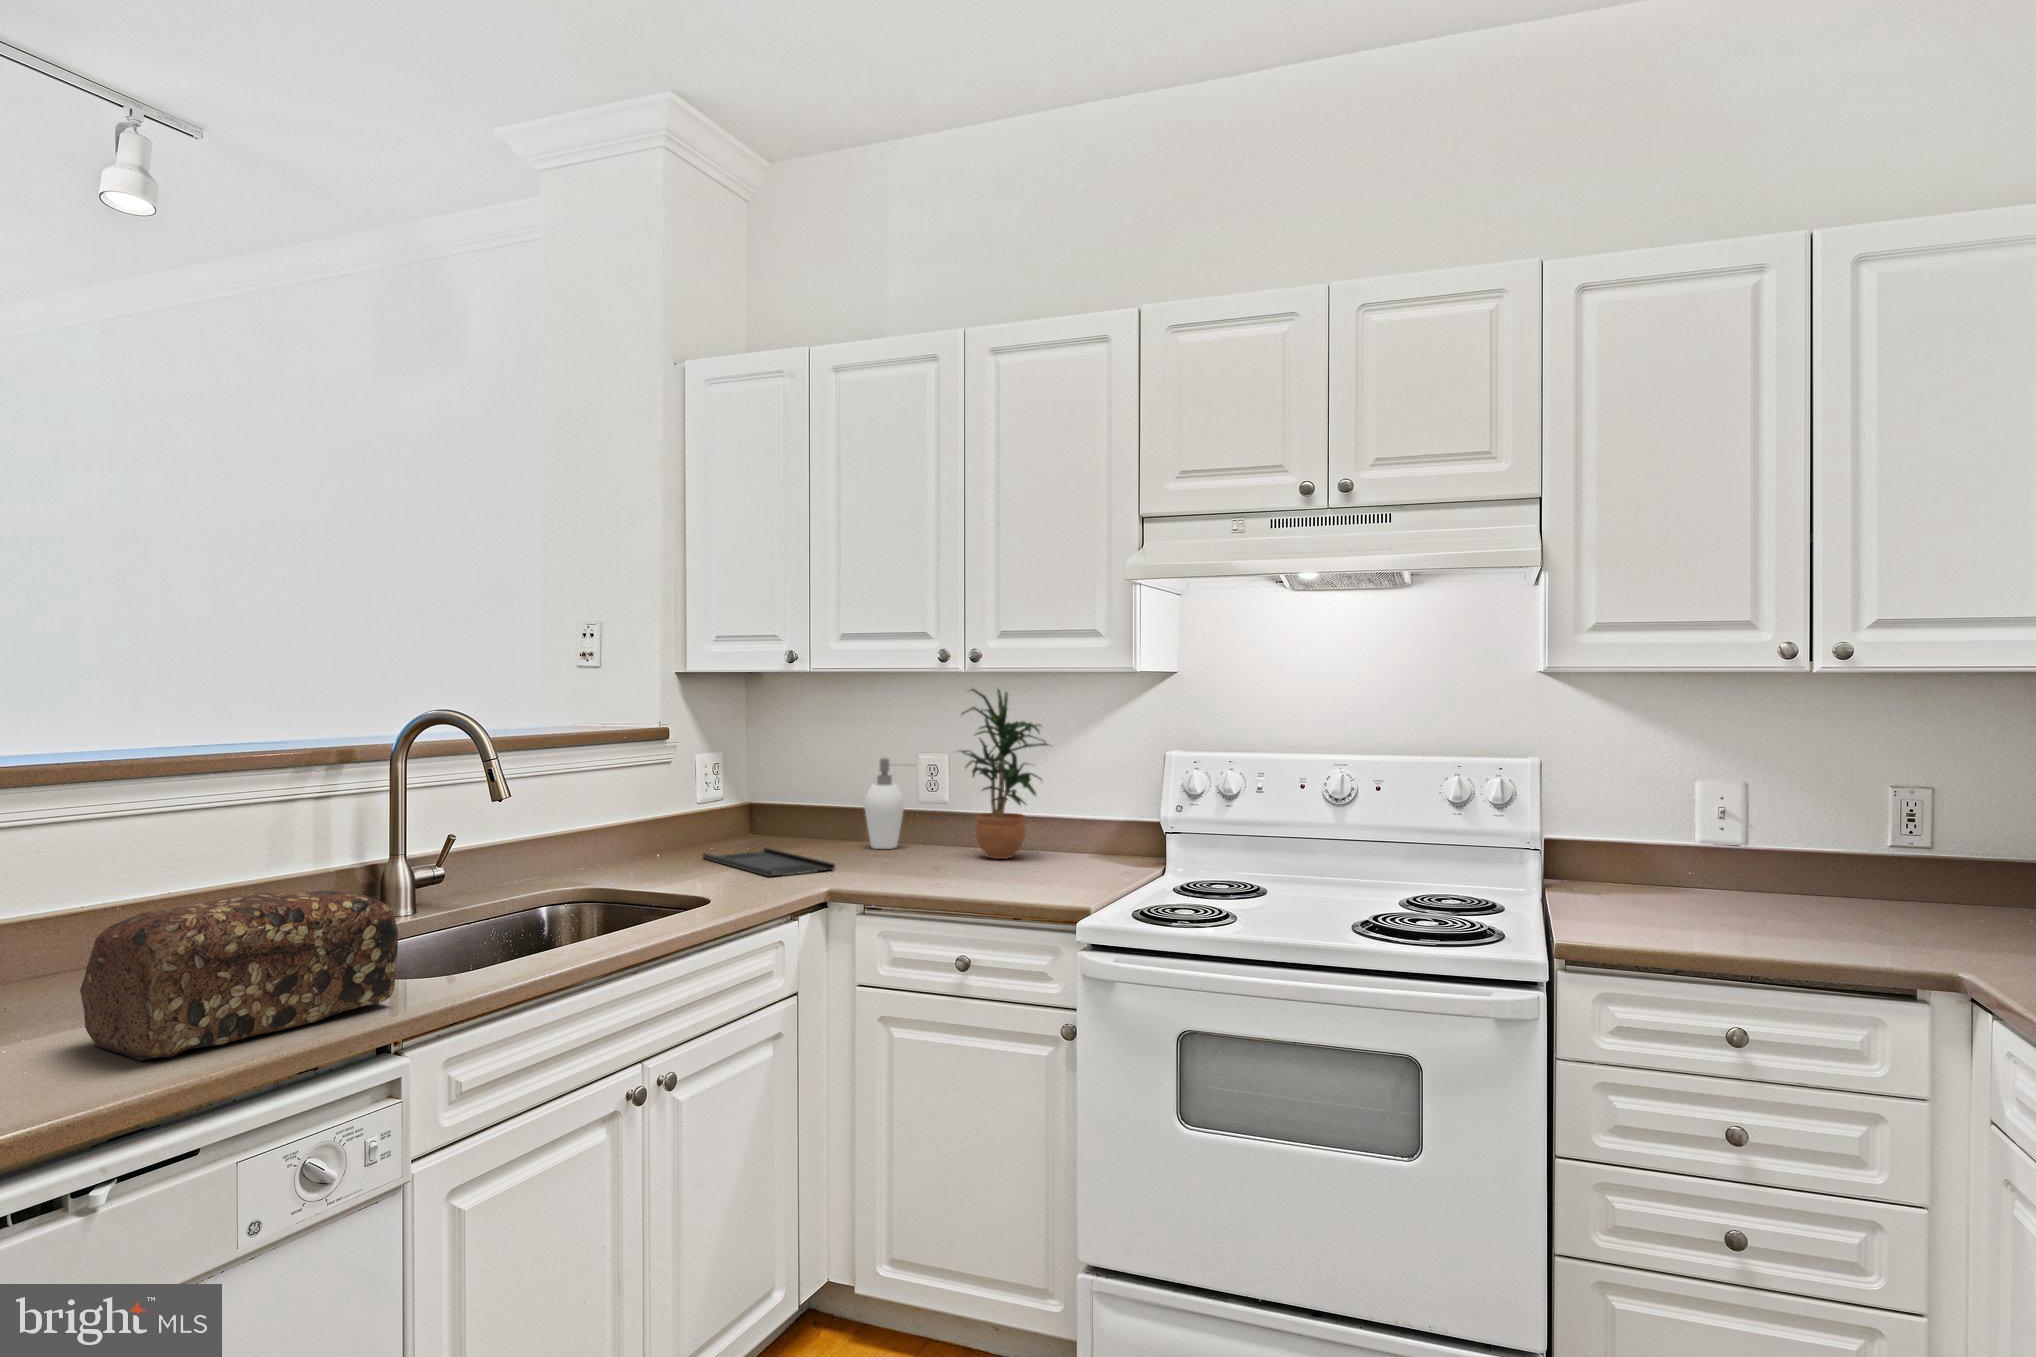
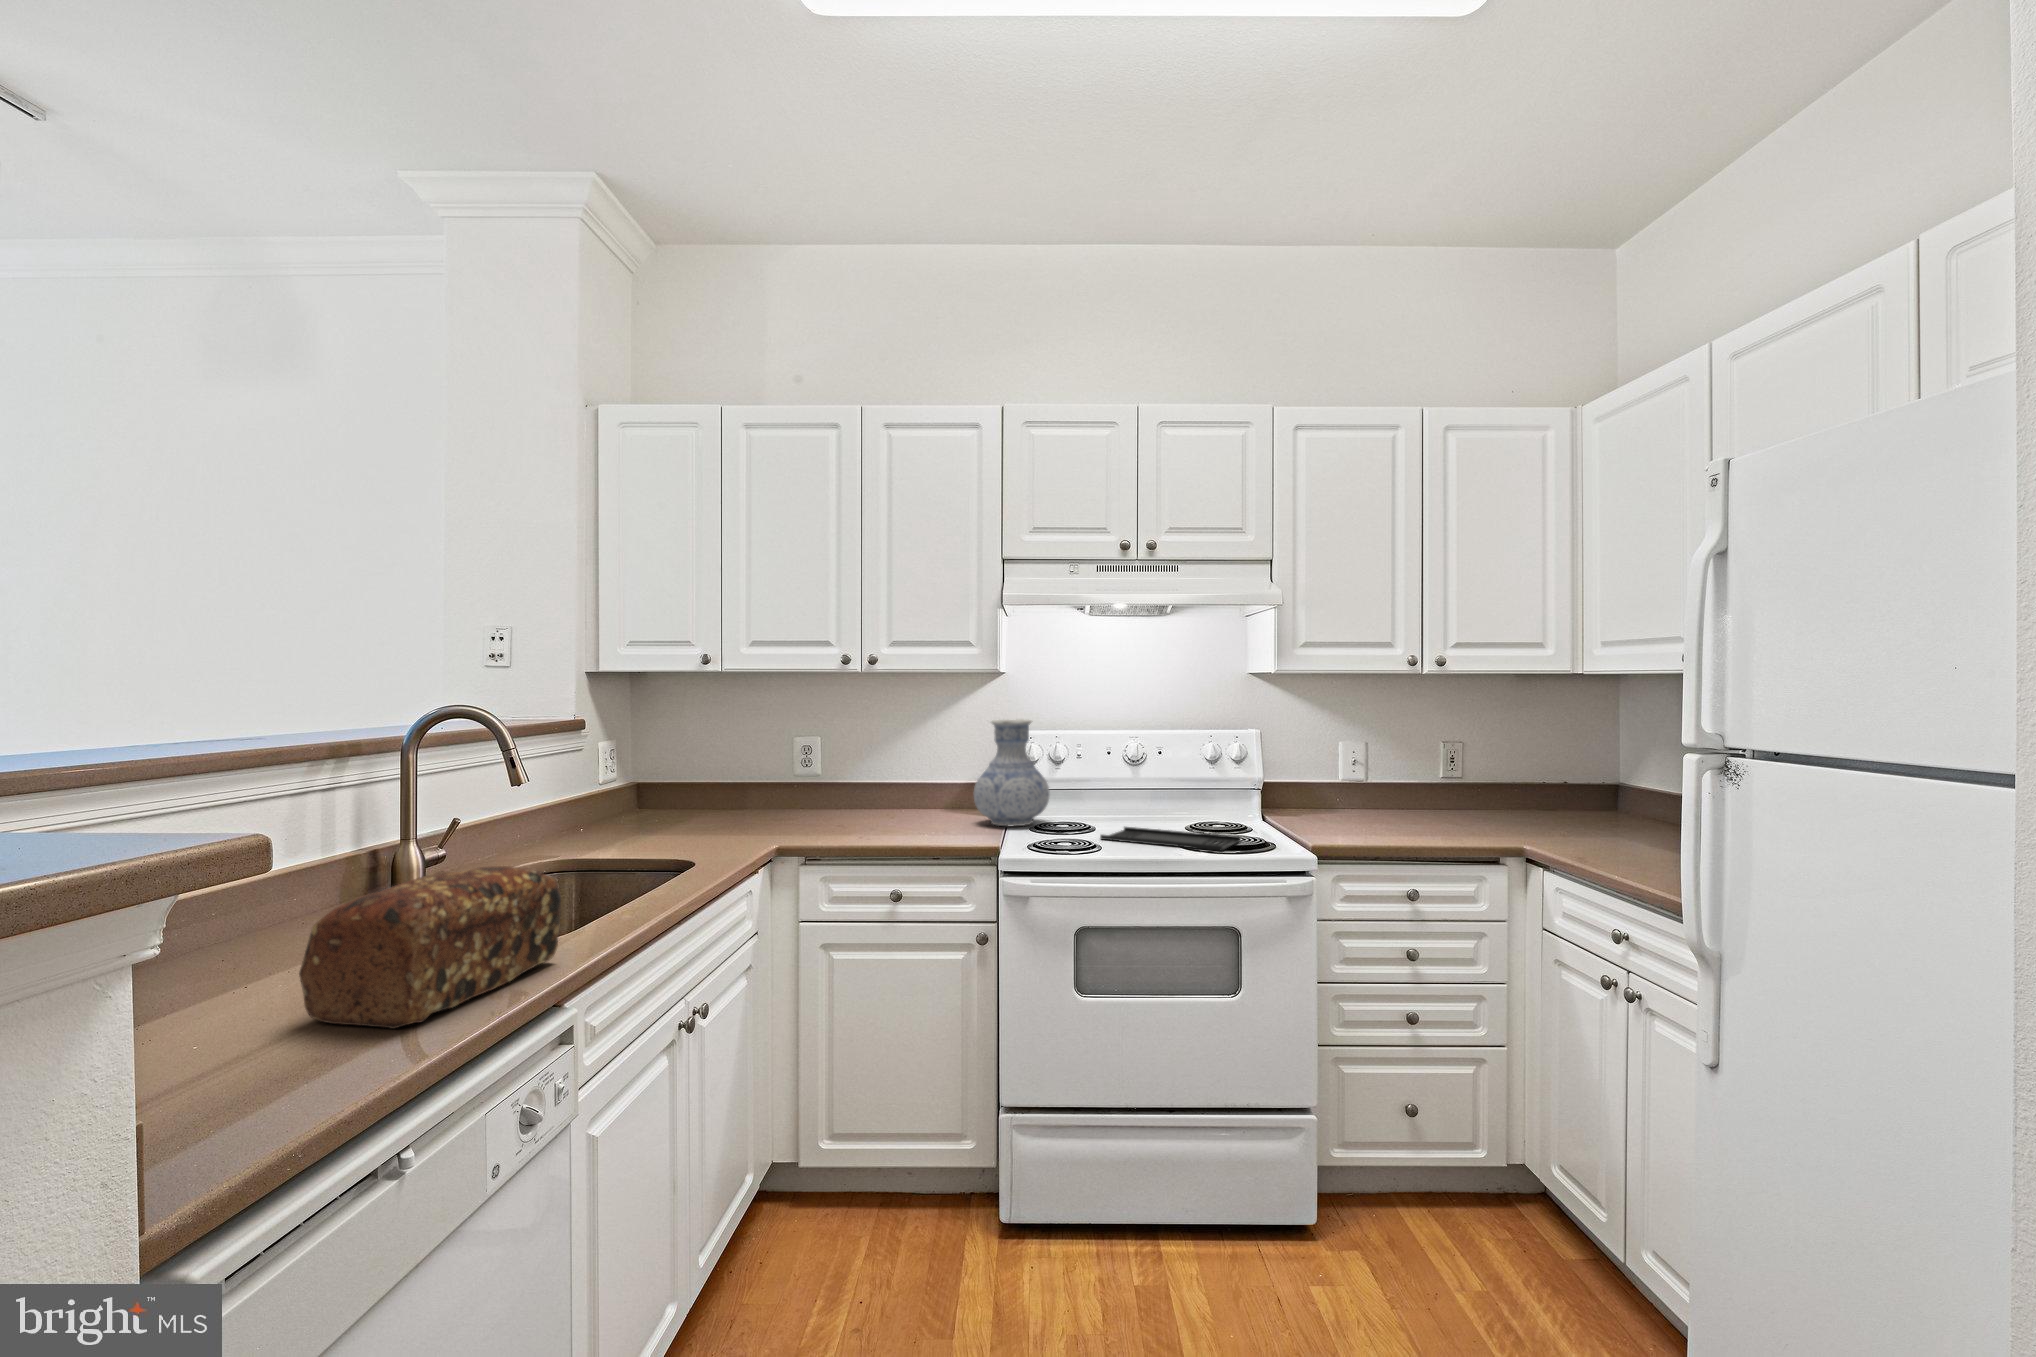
potted plant: present [961,689,1048,859] -> none [837,684,916,817]
vase: none [1109,736,1214,882] -> present [974,719,1049,826]
soap dispenser: present [865,758,904,849] -> none [753,742,795,815]
tray: present [703,848,835,877] -> present [1100,827,1241,851]

